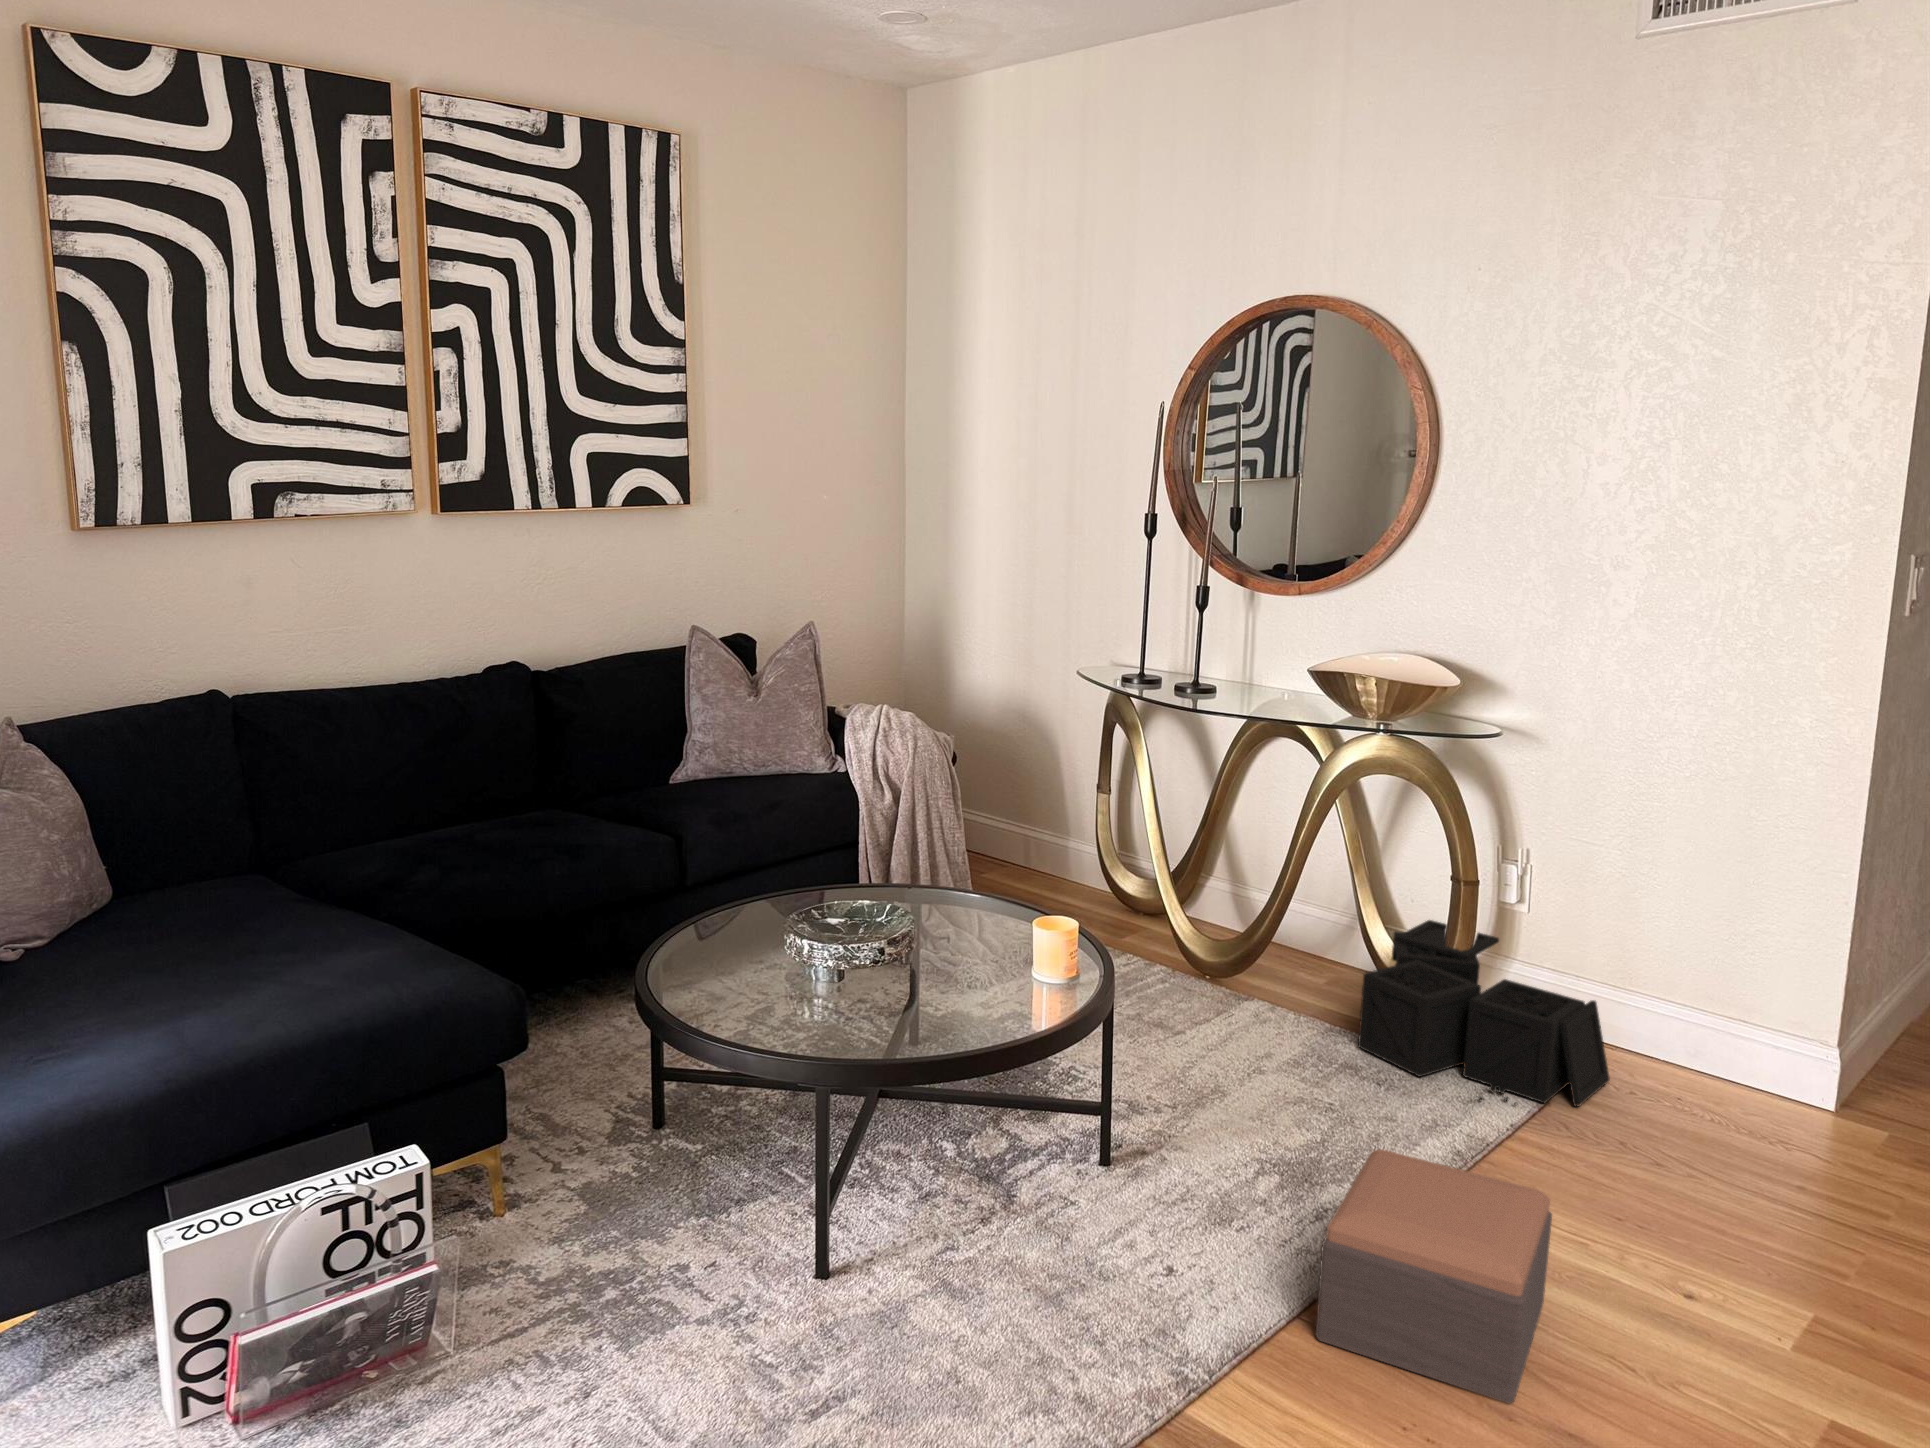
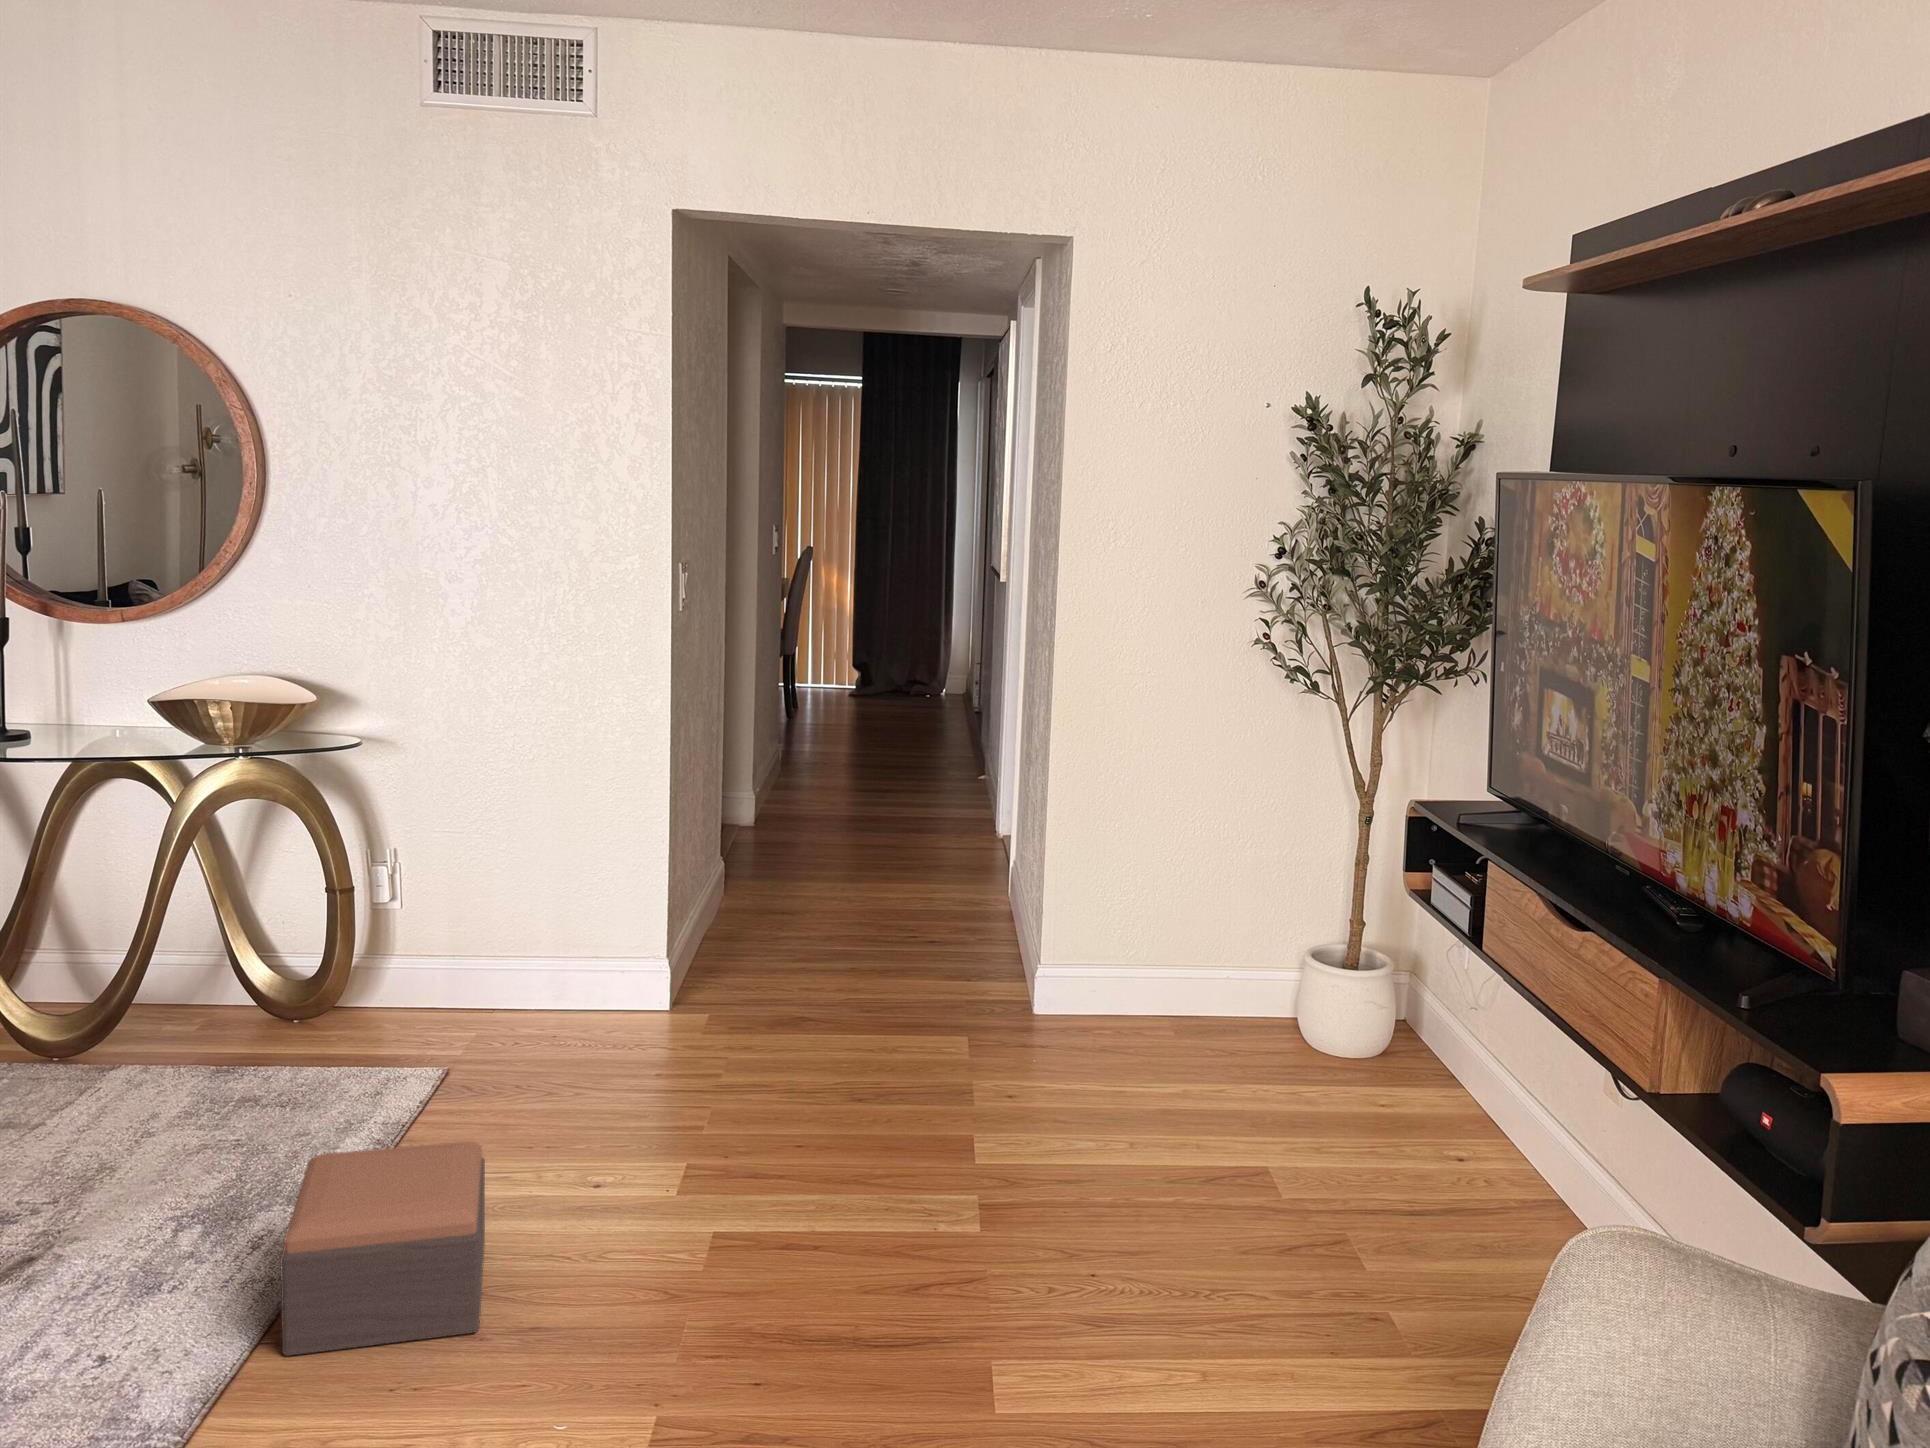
storage bin: present [1358,920,1610,1106] -> none [251,938,497,1093]

